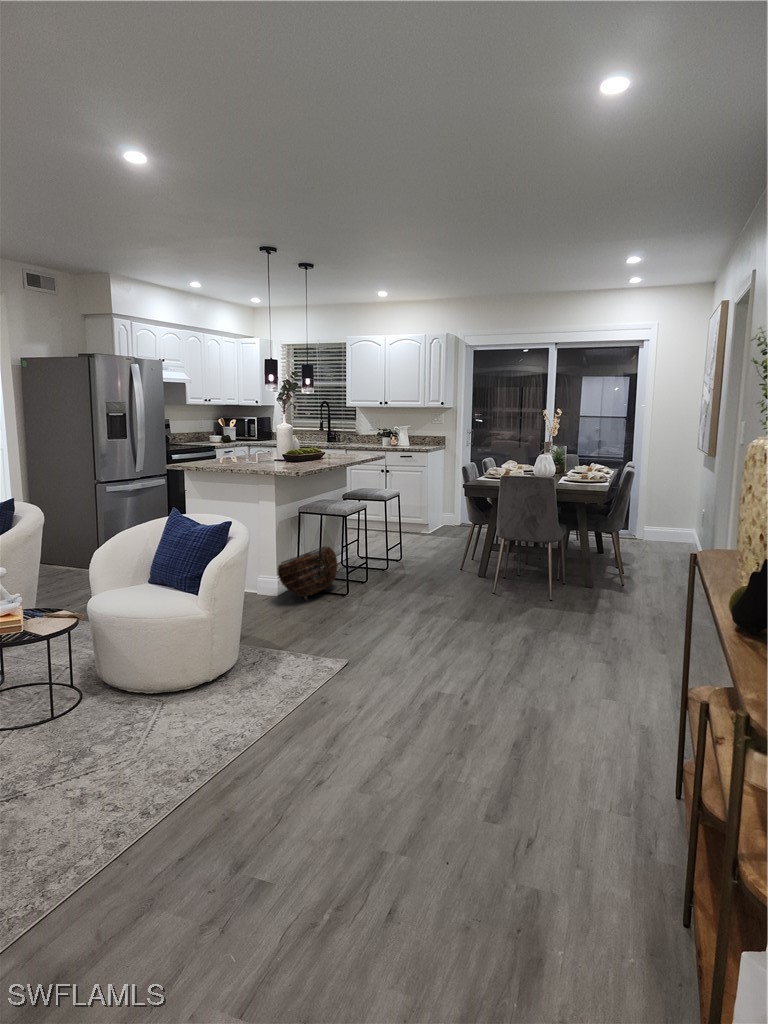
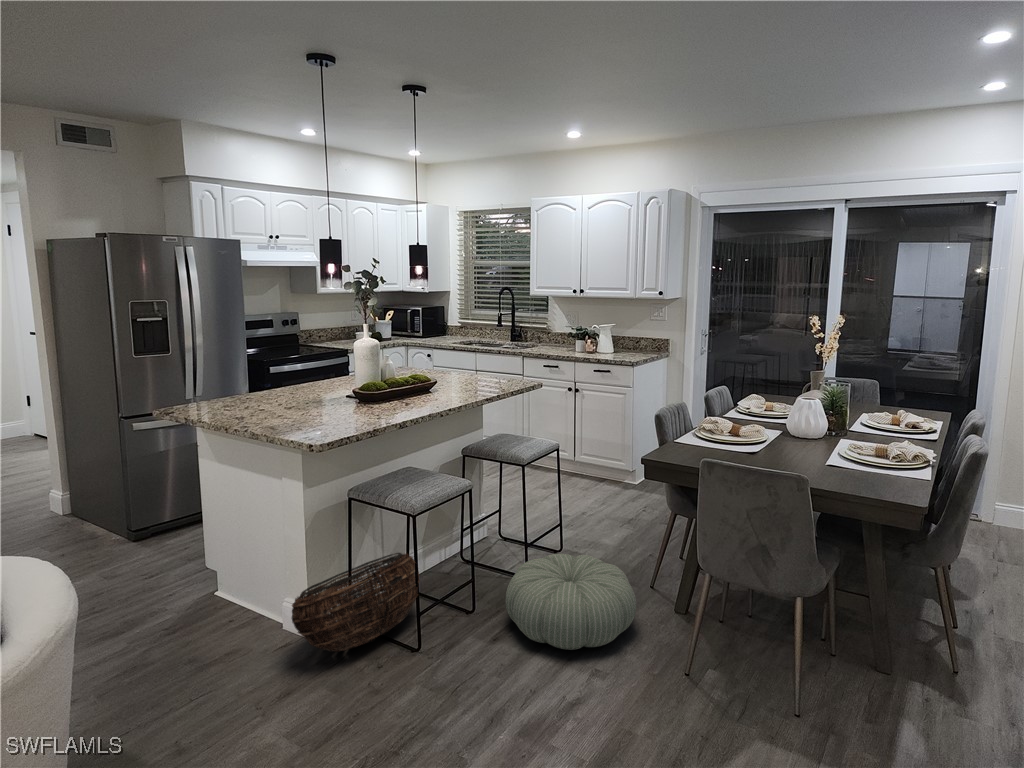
pouf: none [389,546,464,589] -> present [506,554,636,650]

